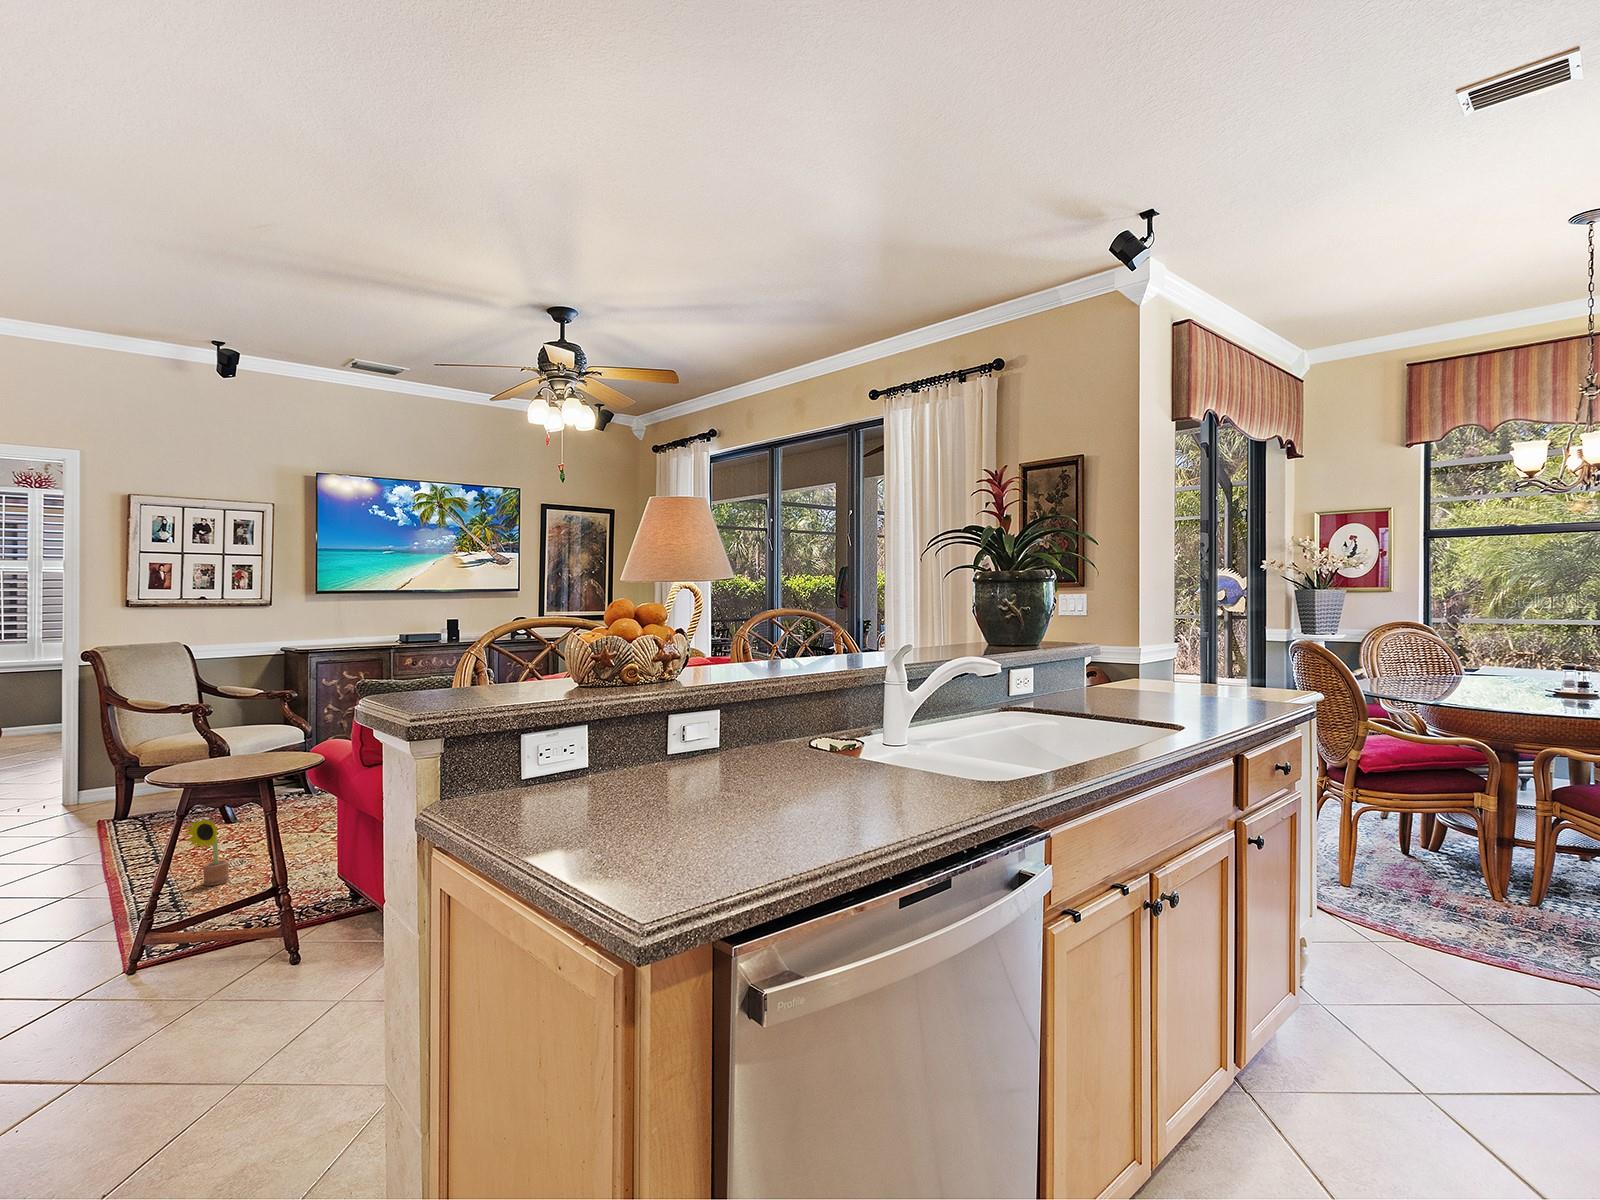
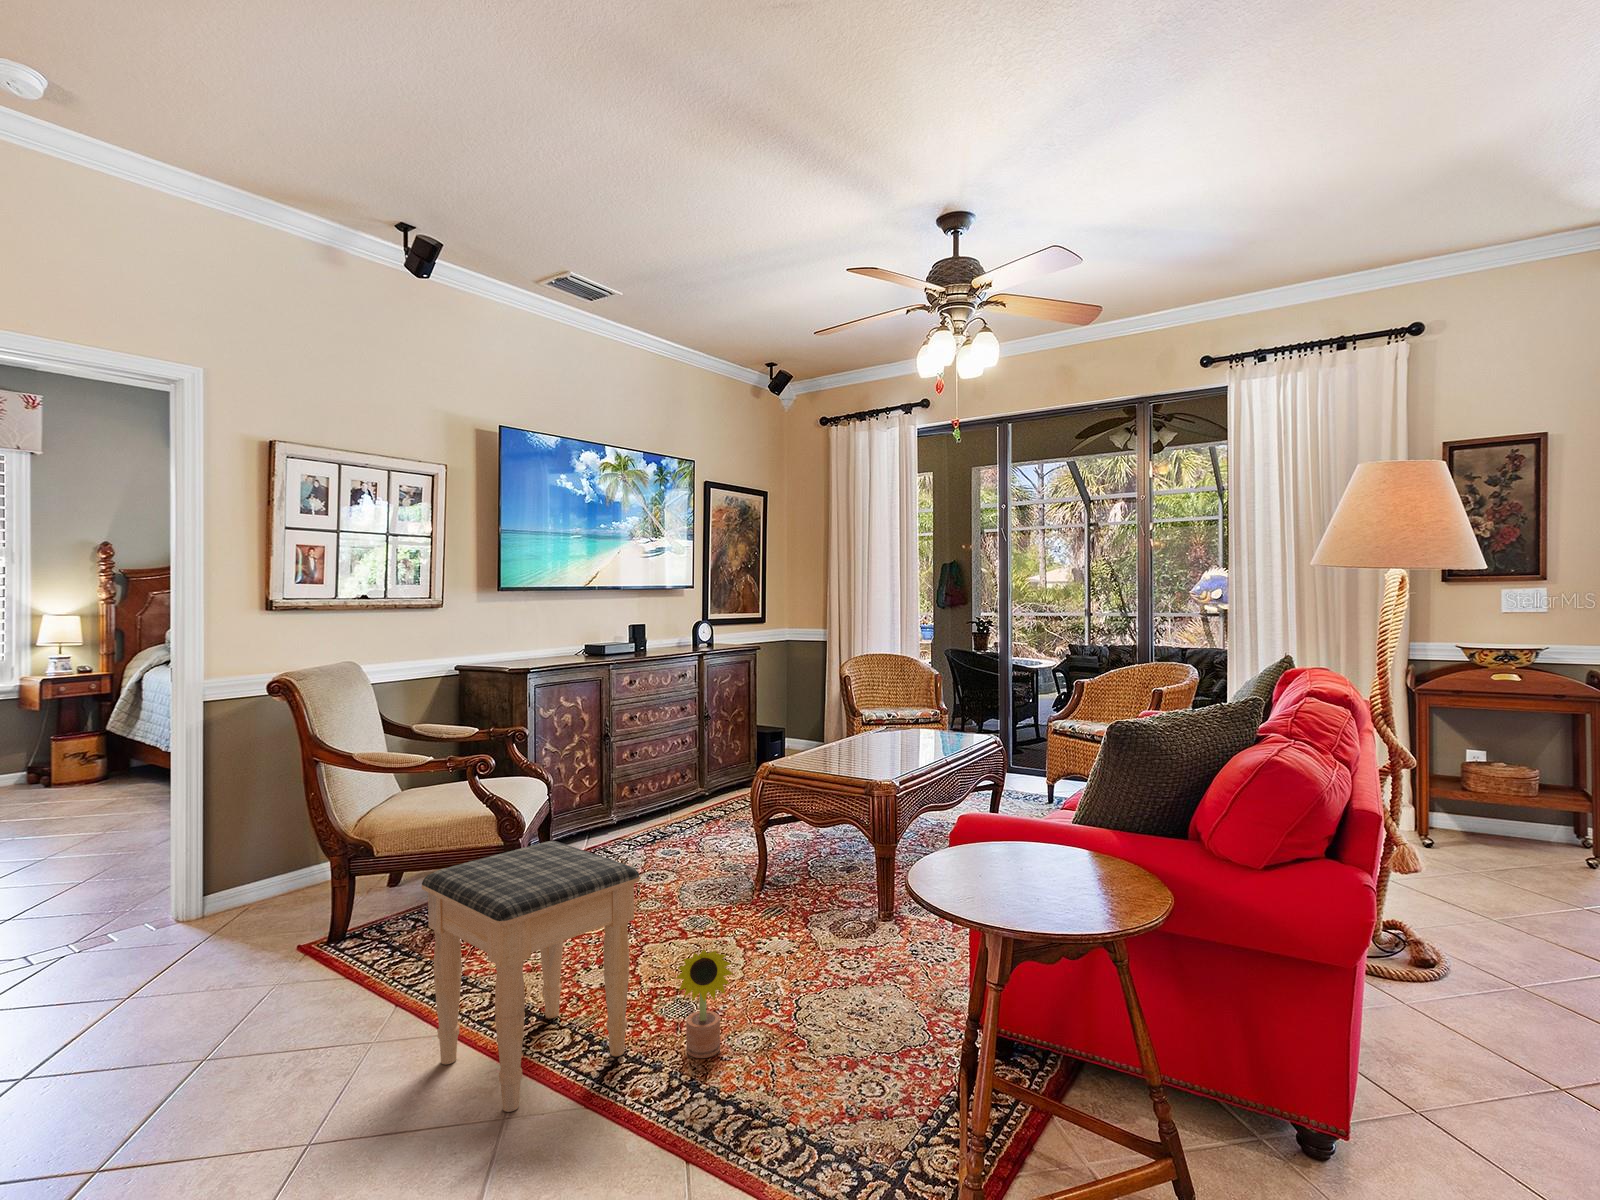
footstool: none [57,754,183,898] -> present [422,841,640,1112]

